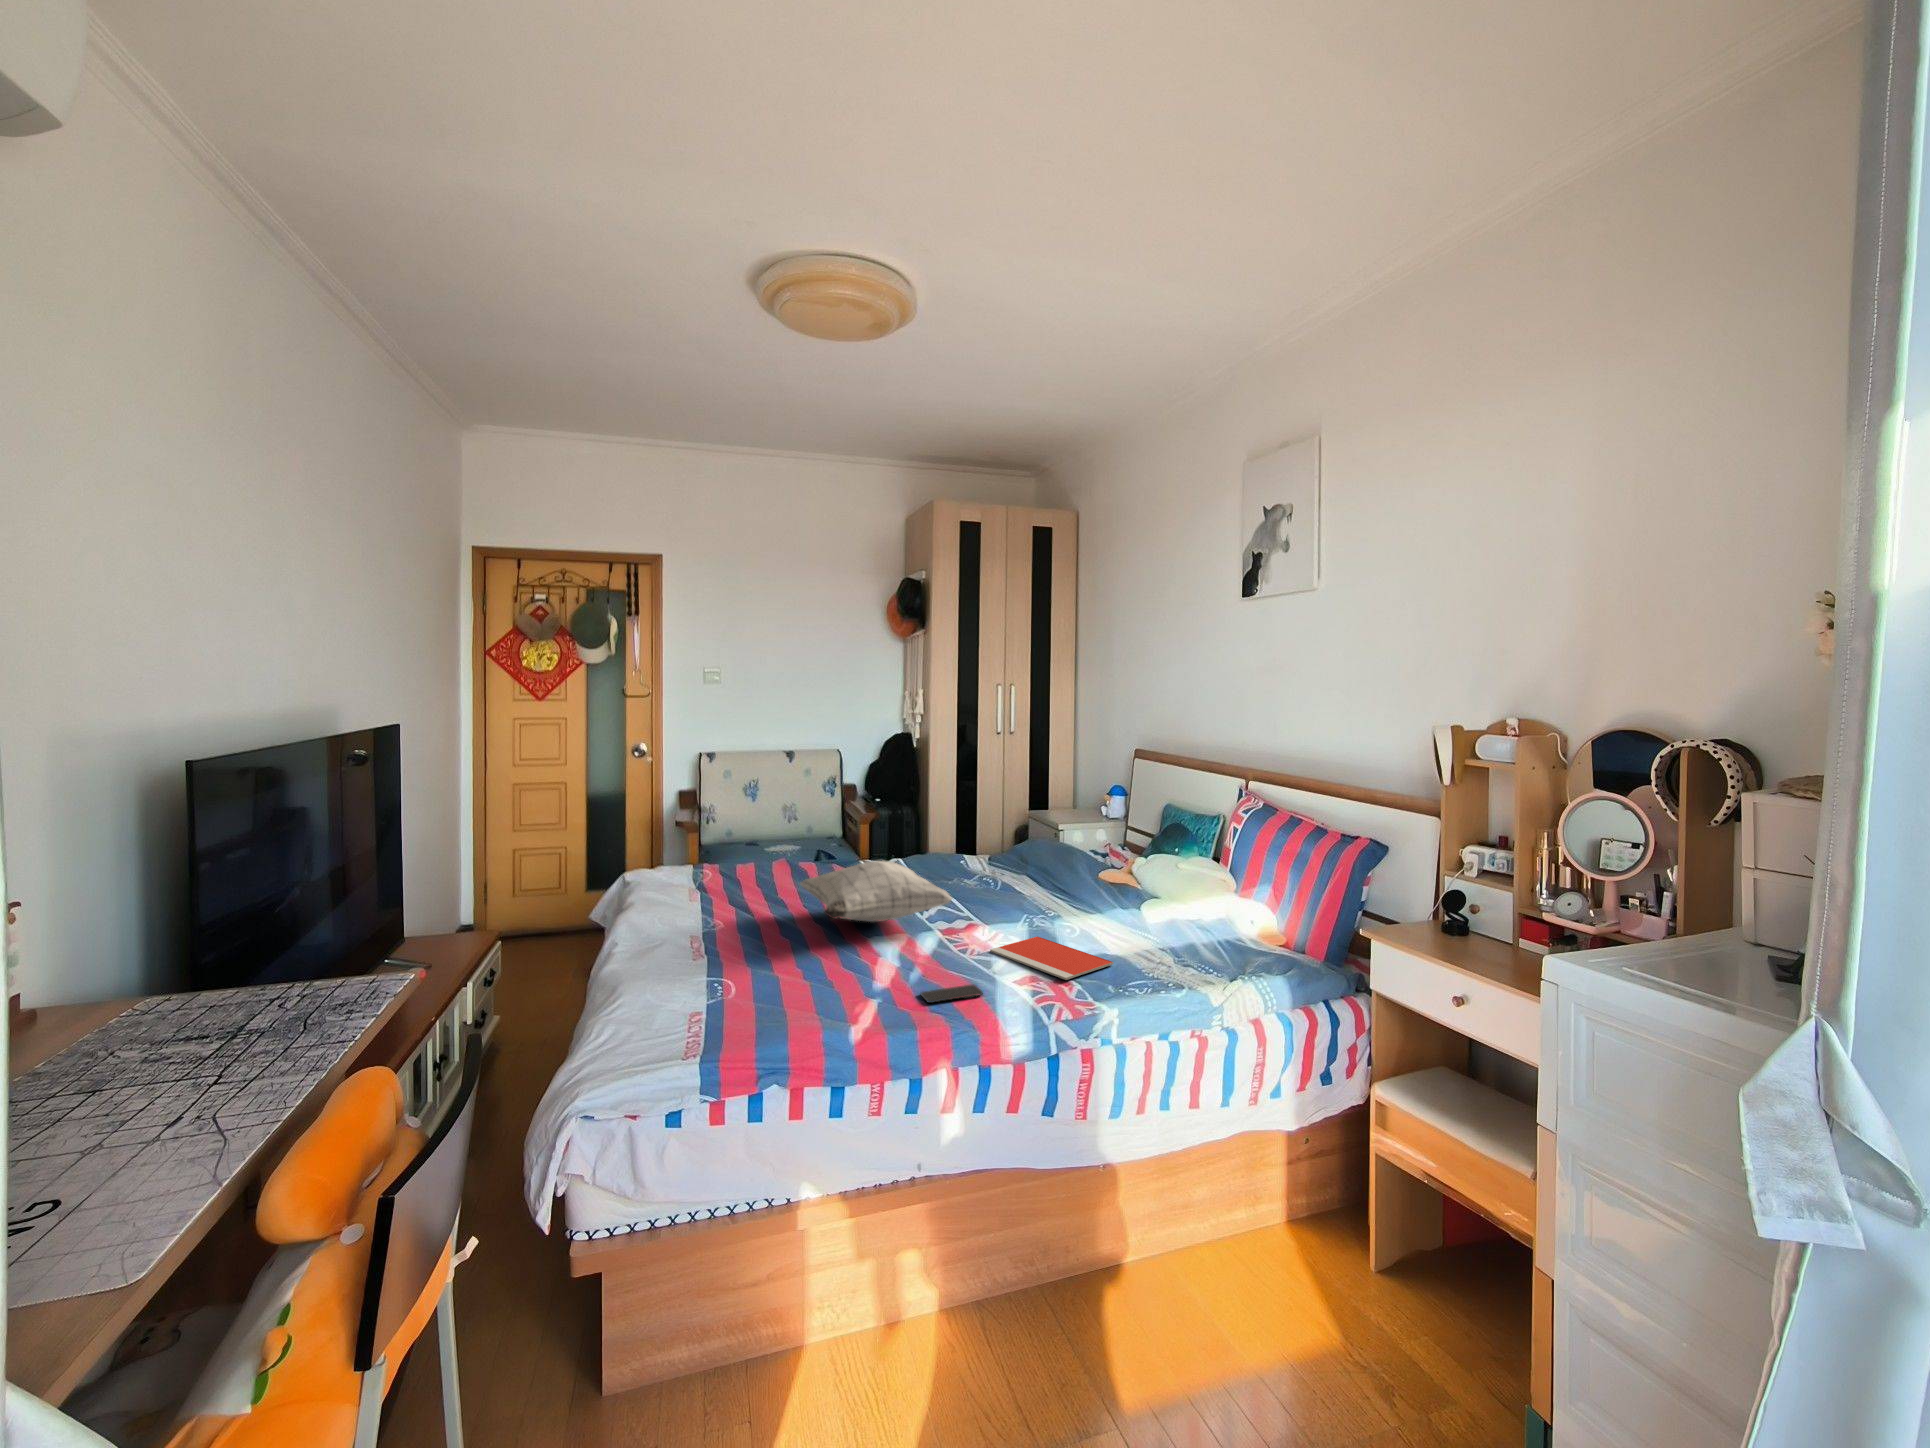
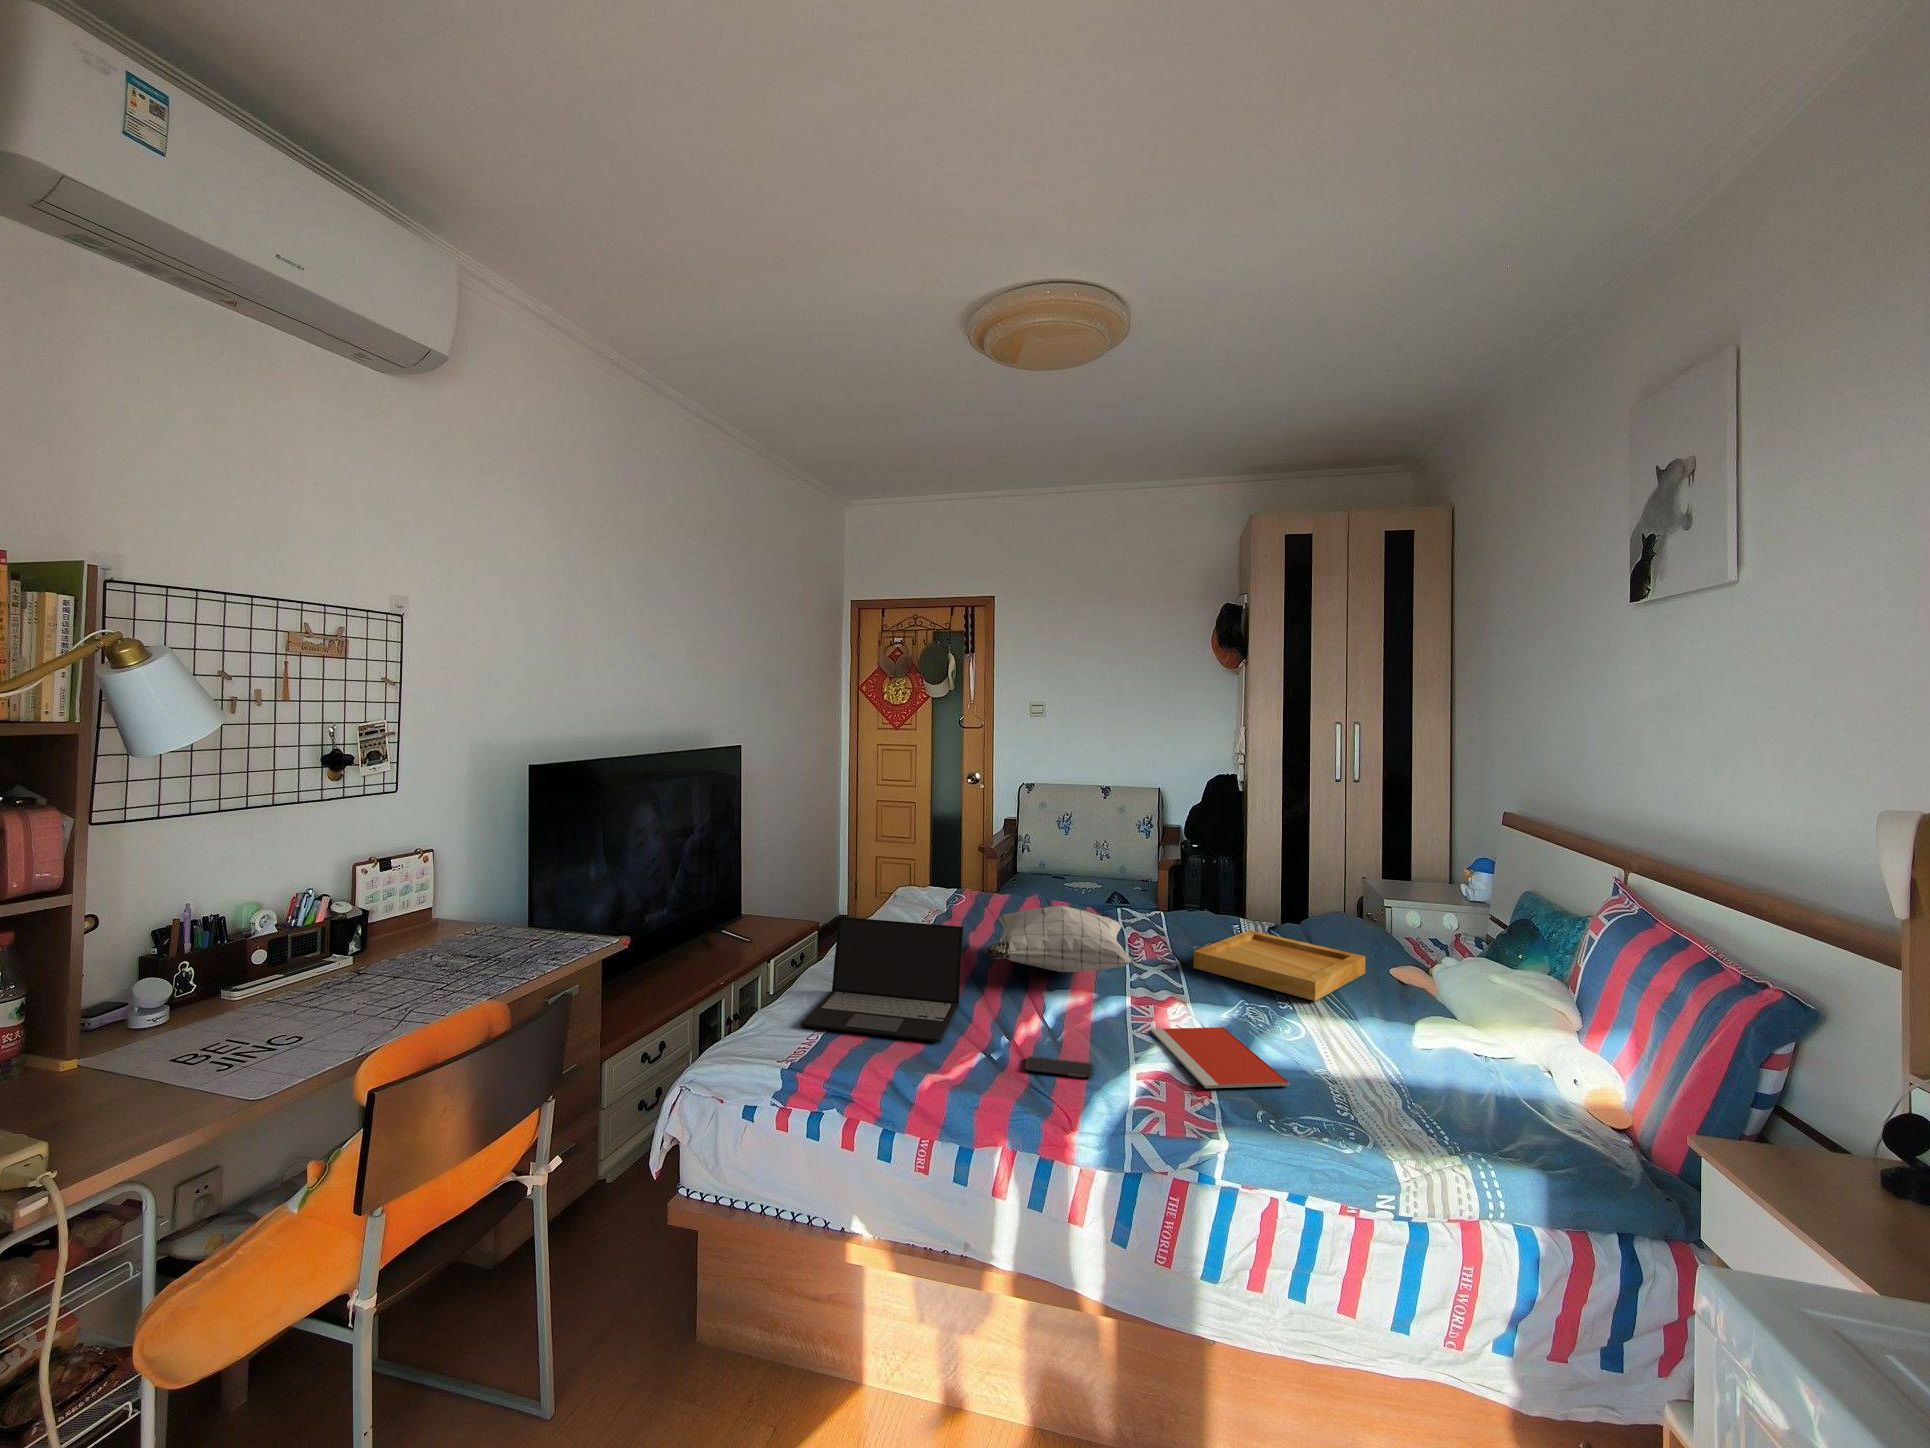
tray: none [976,862,1090,905] -> present [1194,930,1365,1001]
laptop: none [674,891,835,1023] -> present [800,917,963,1042]

